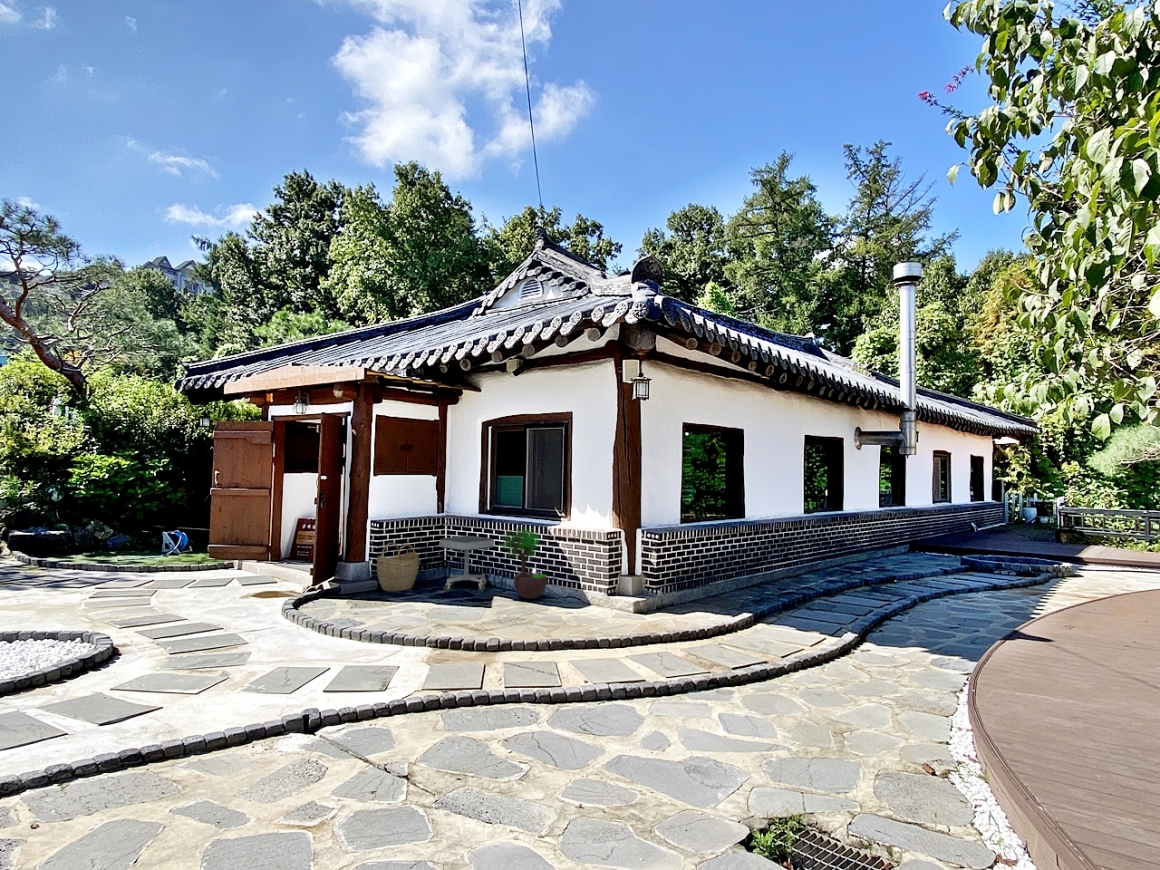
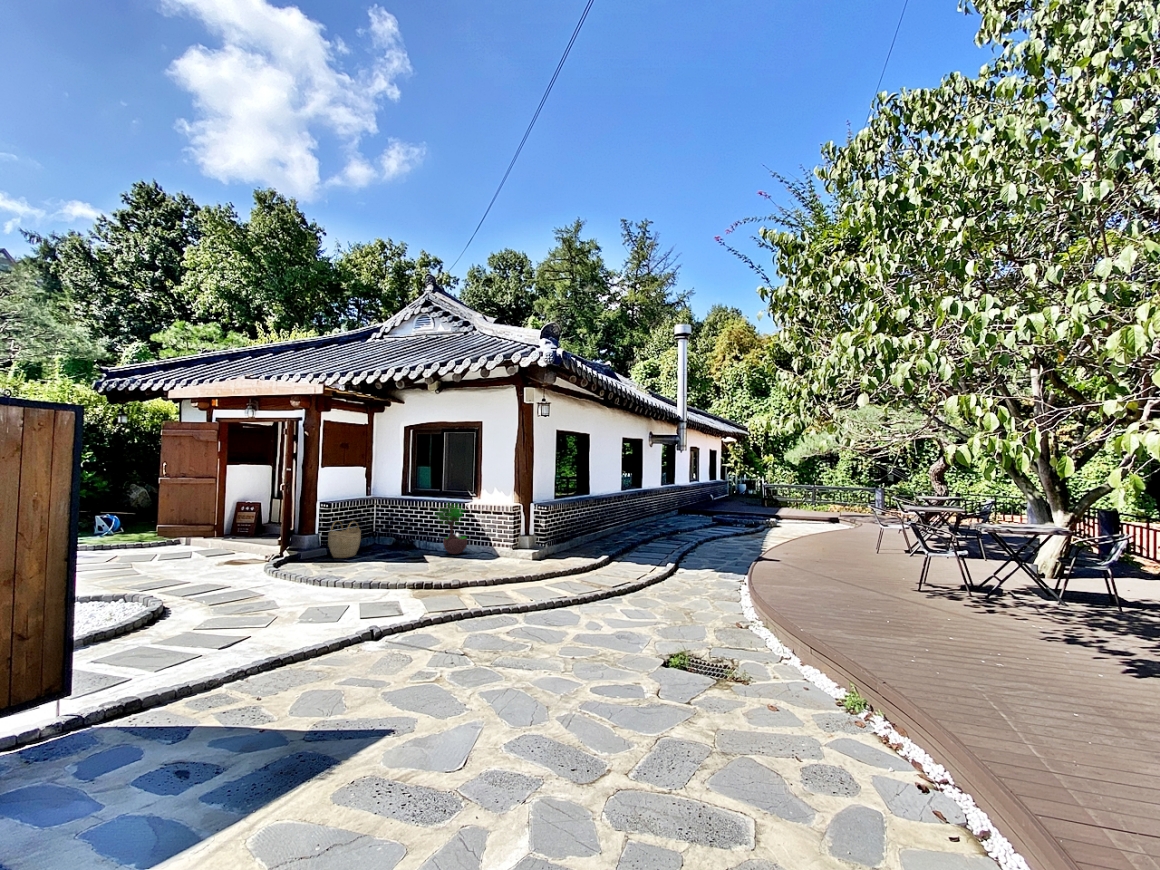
stool: present [440,536,494,592] -> none [379,513,421,555]

